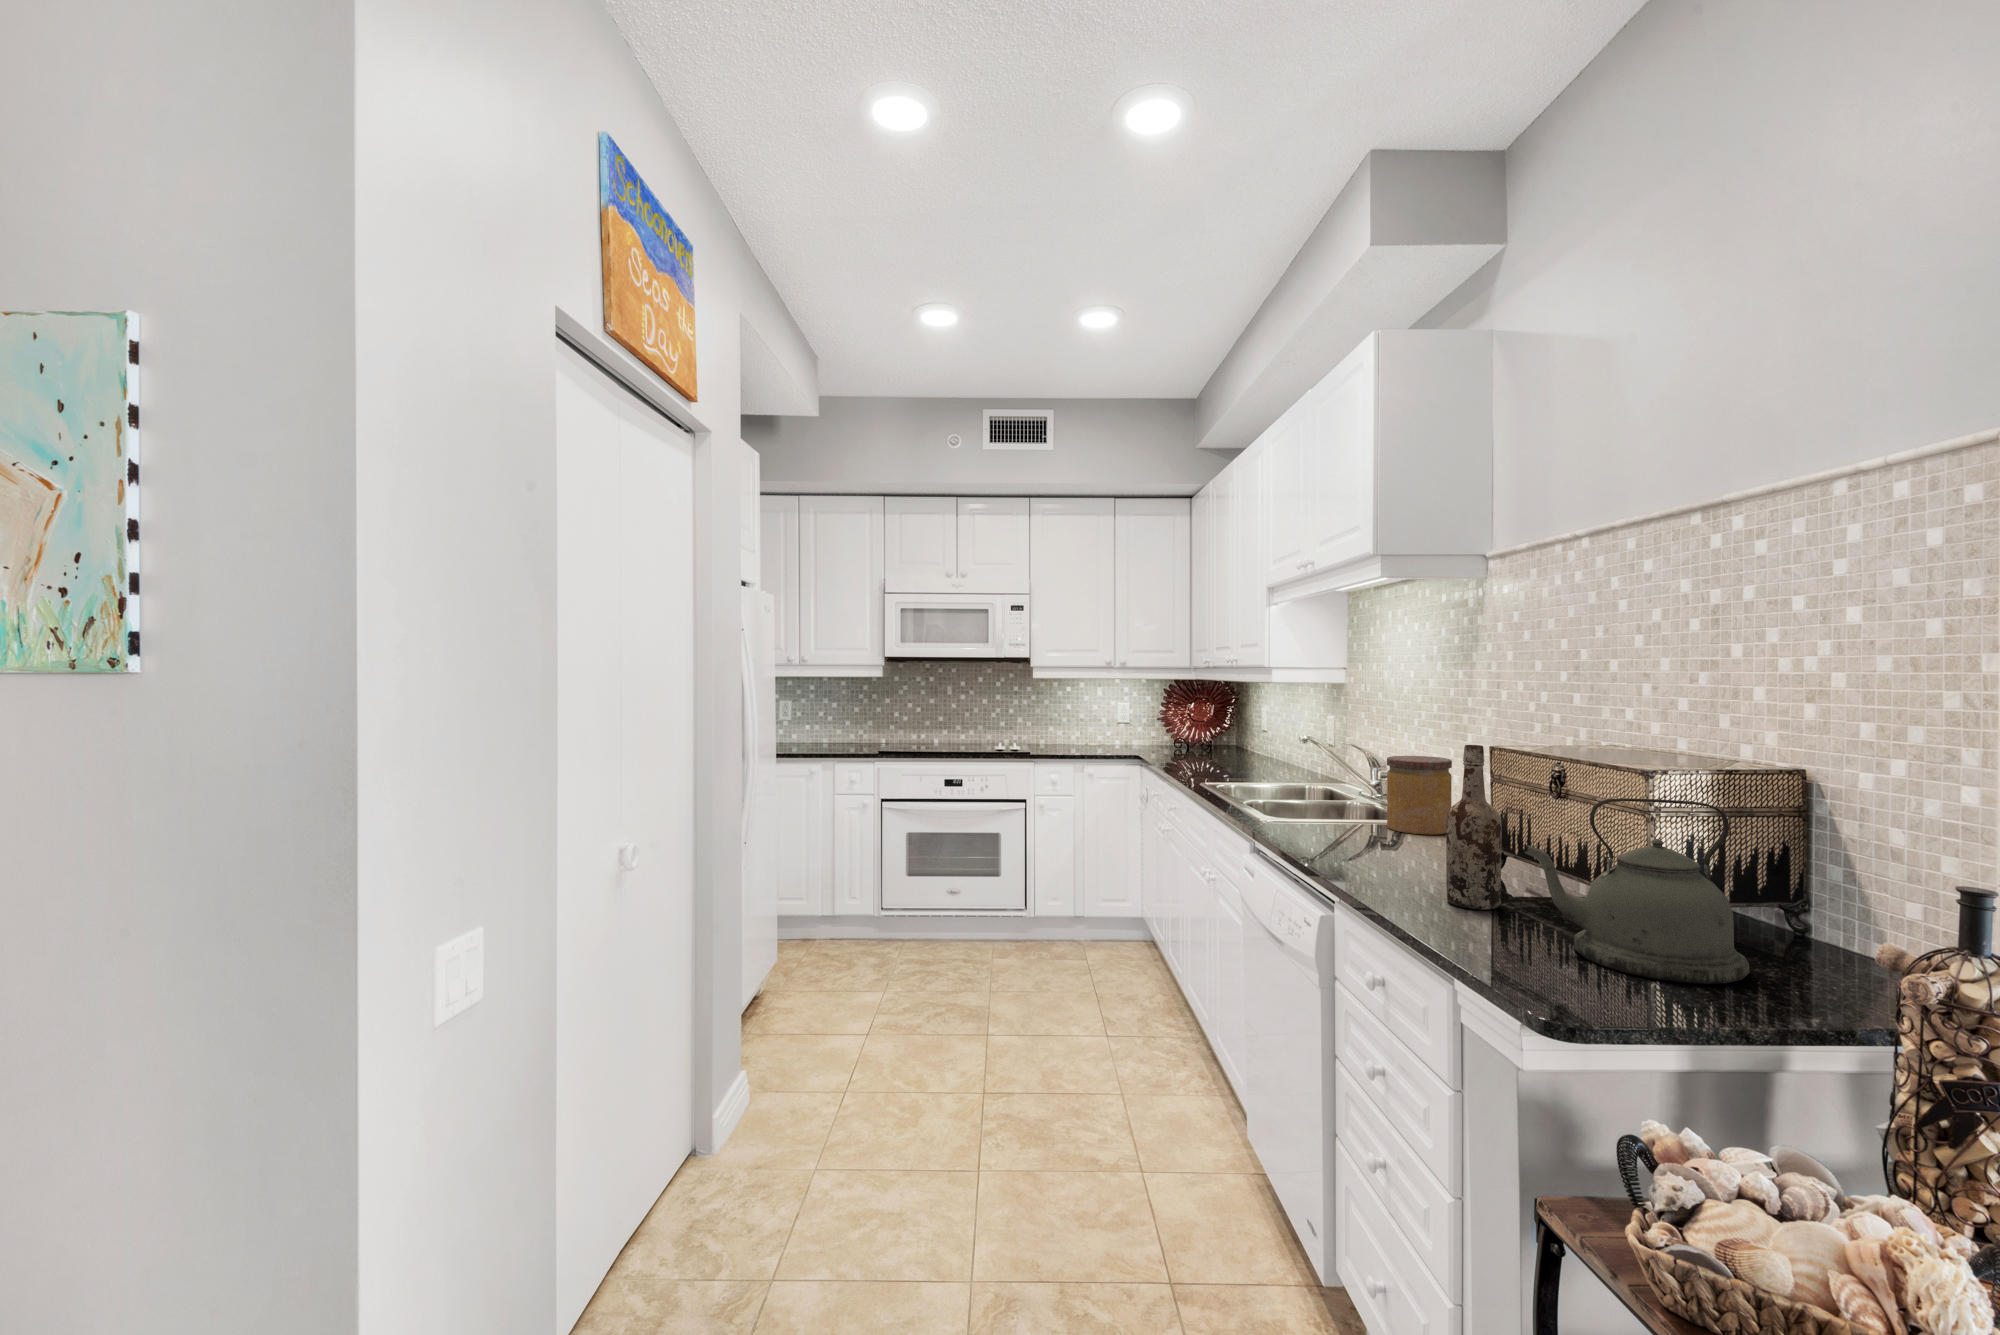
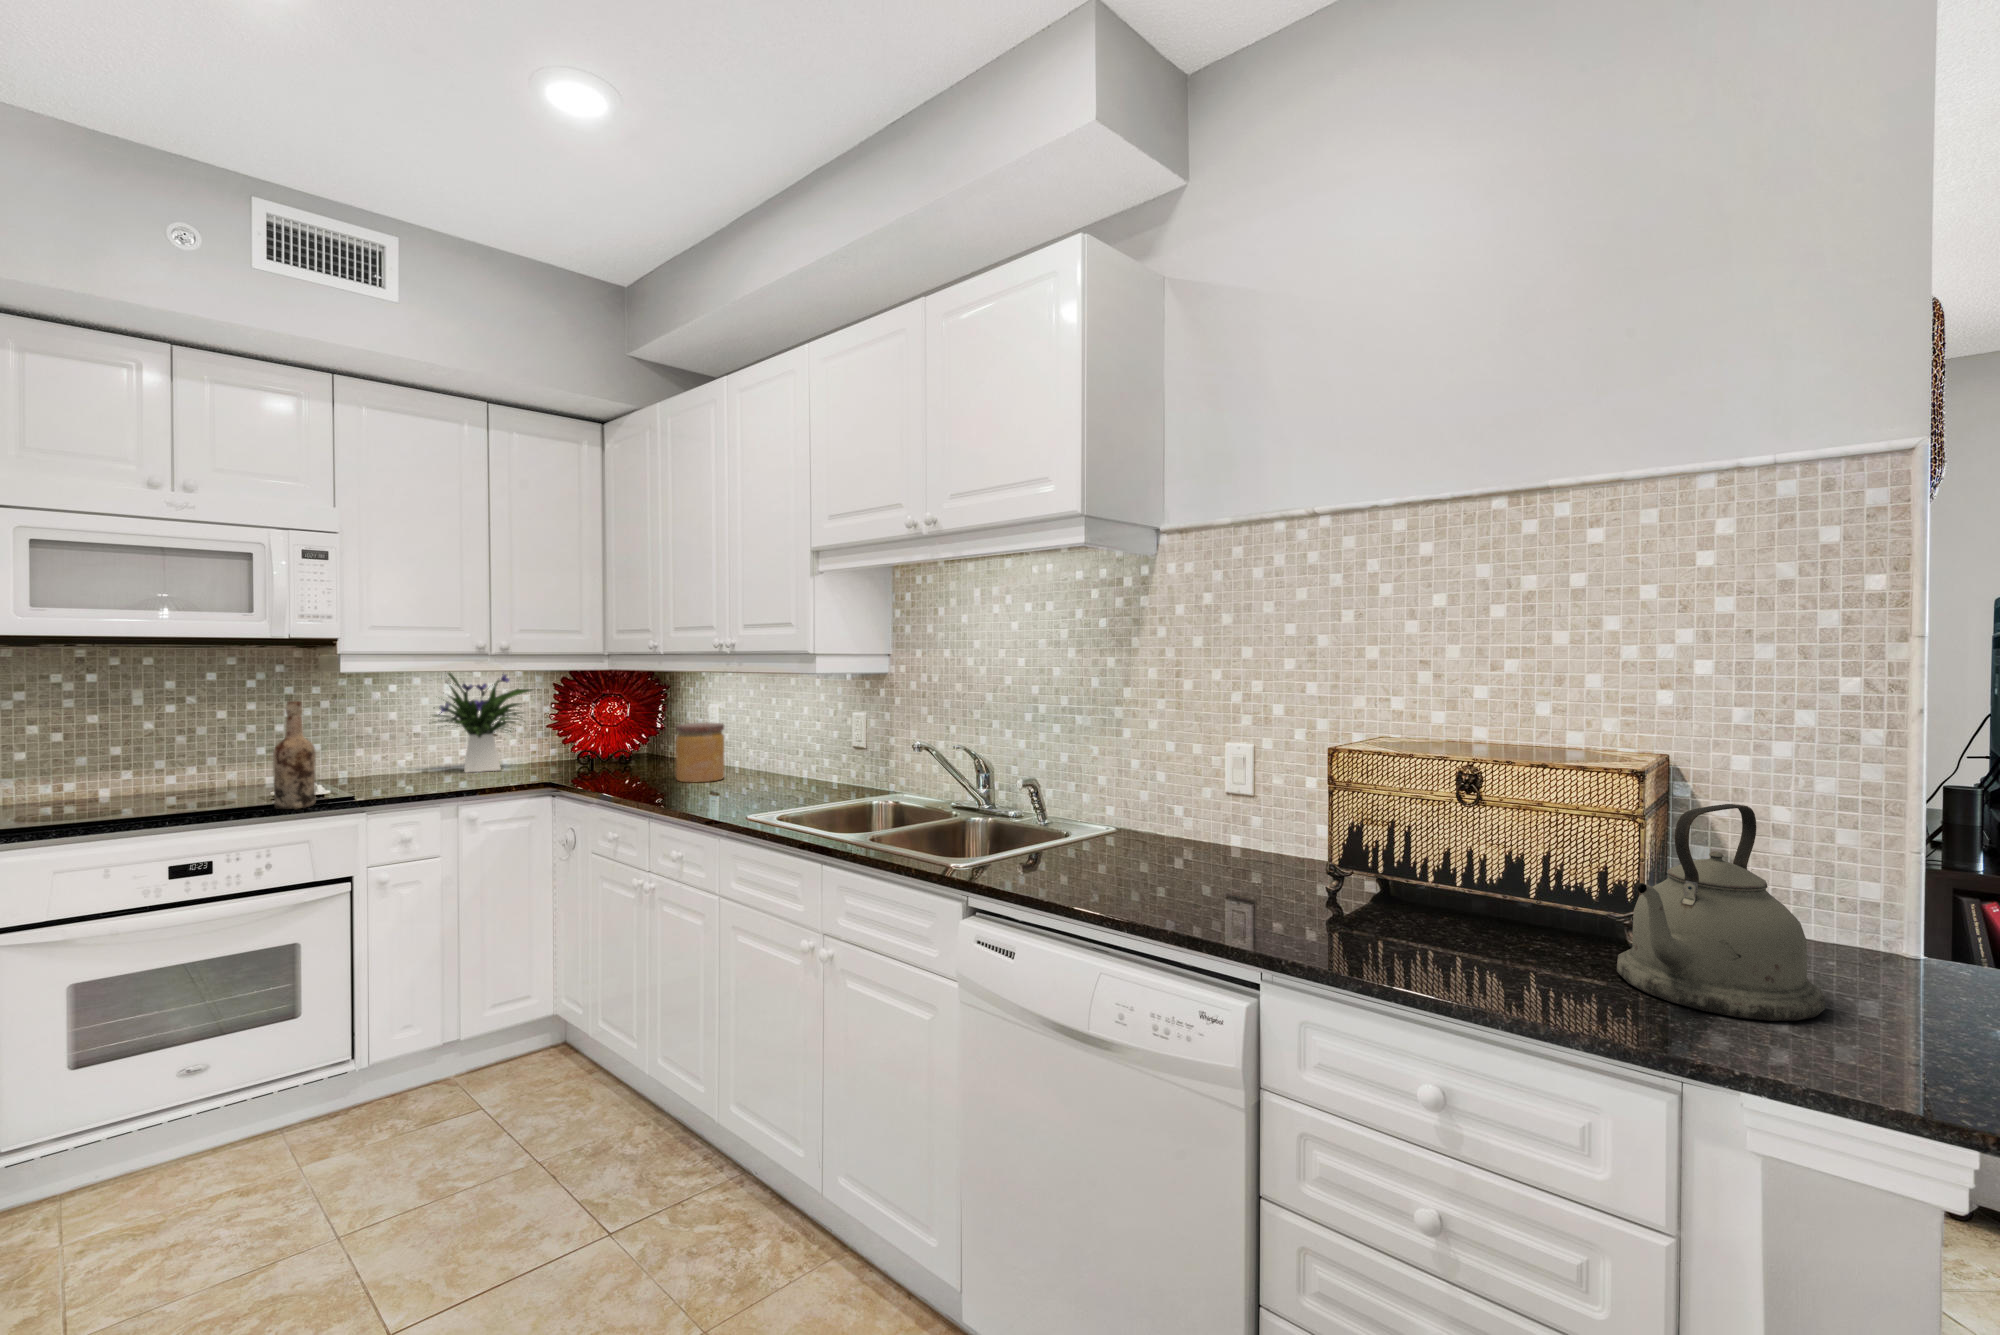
flower arrangement: none [1086,675,1153,748] -> present [434,673,532,772]
wine bottle: present [1446,745,1502,910] -> present [273,701,316,809]
jar: present [1387,756,1452,835] -> present [676,723,724,782]

